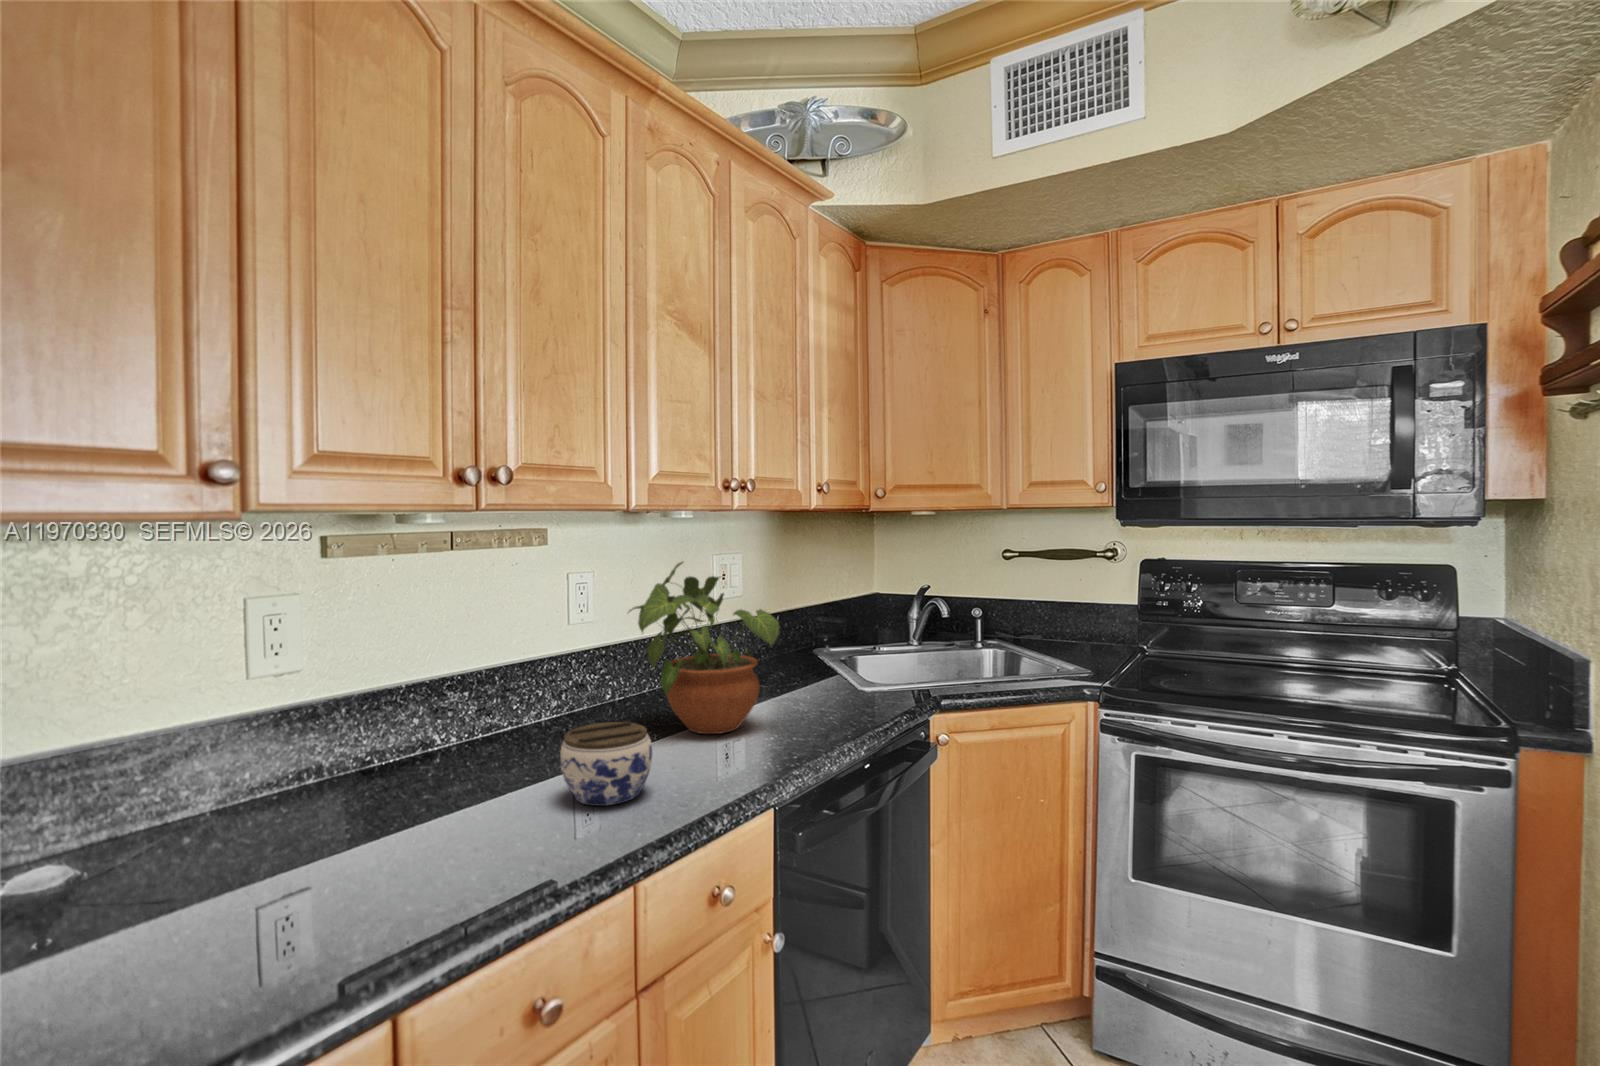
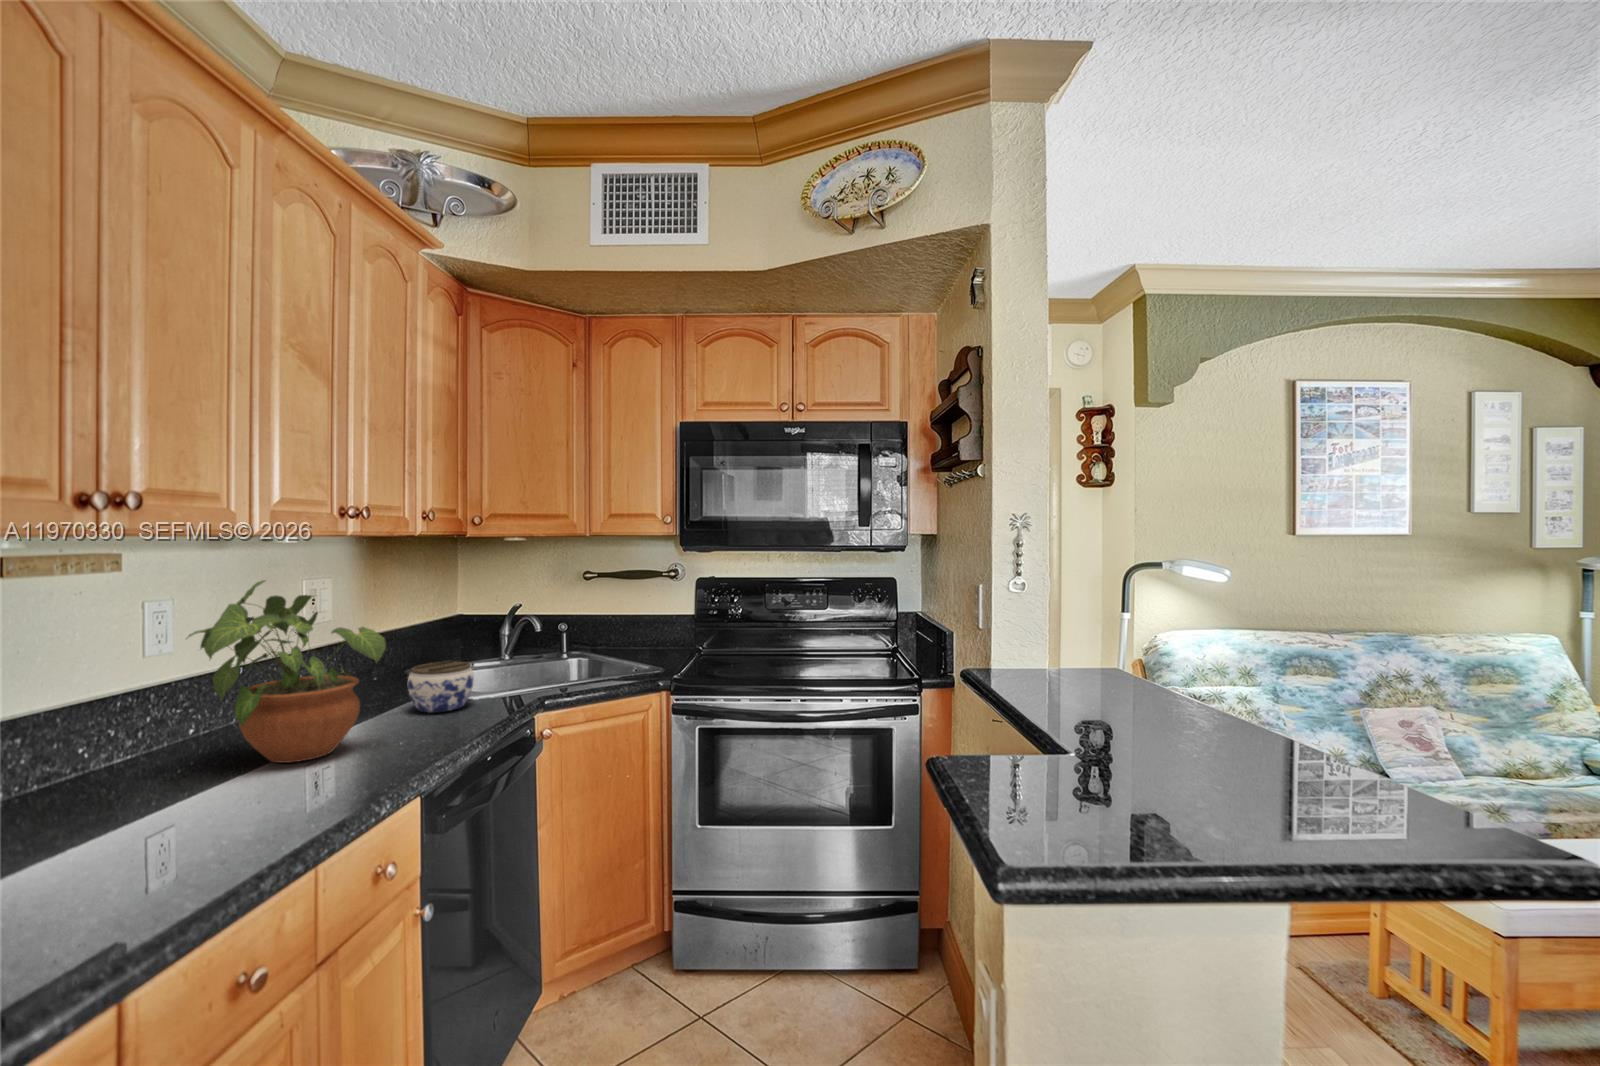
jar: present [560,722,652,806] -> present [408,661,474,713]

